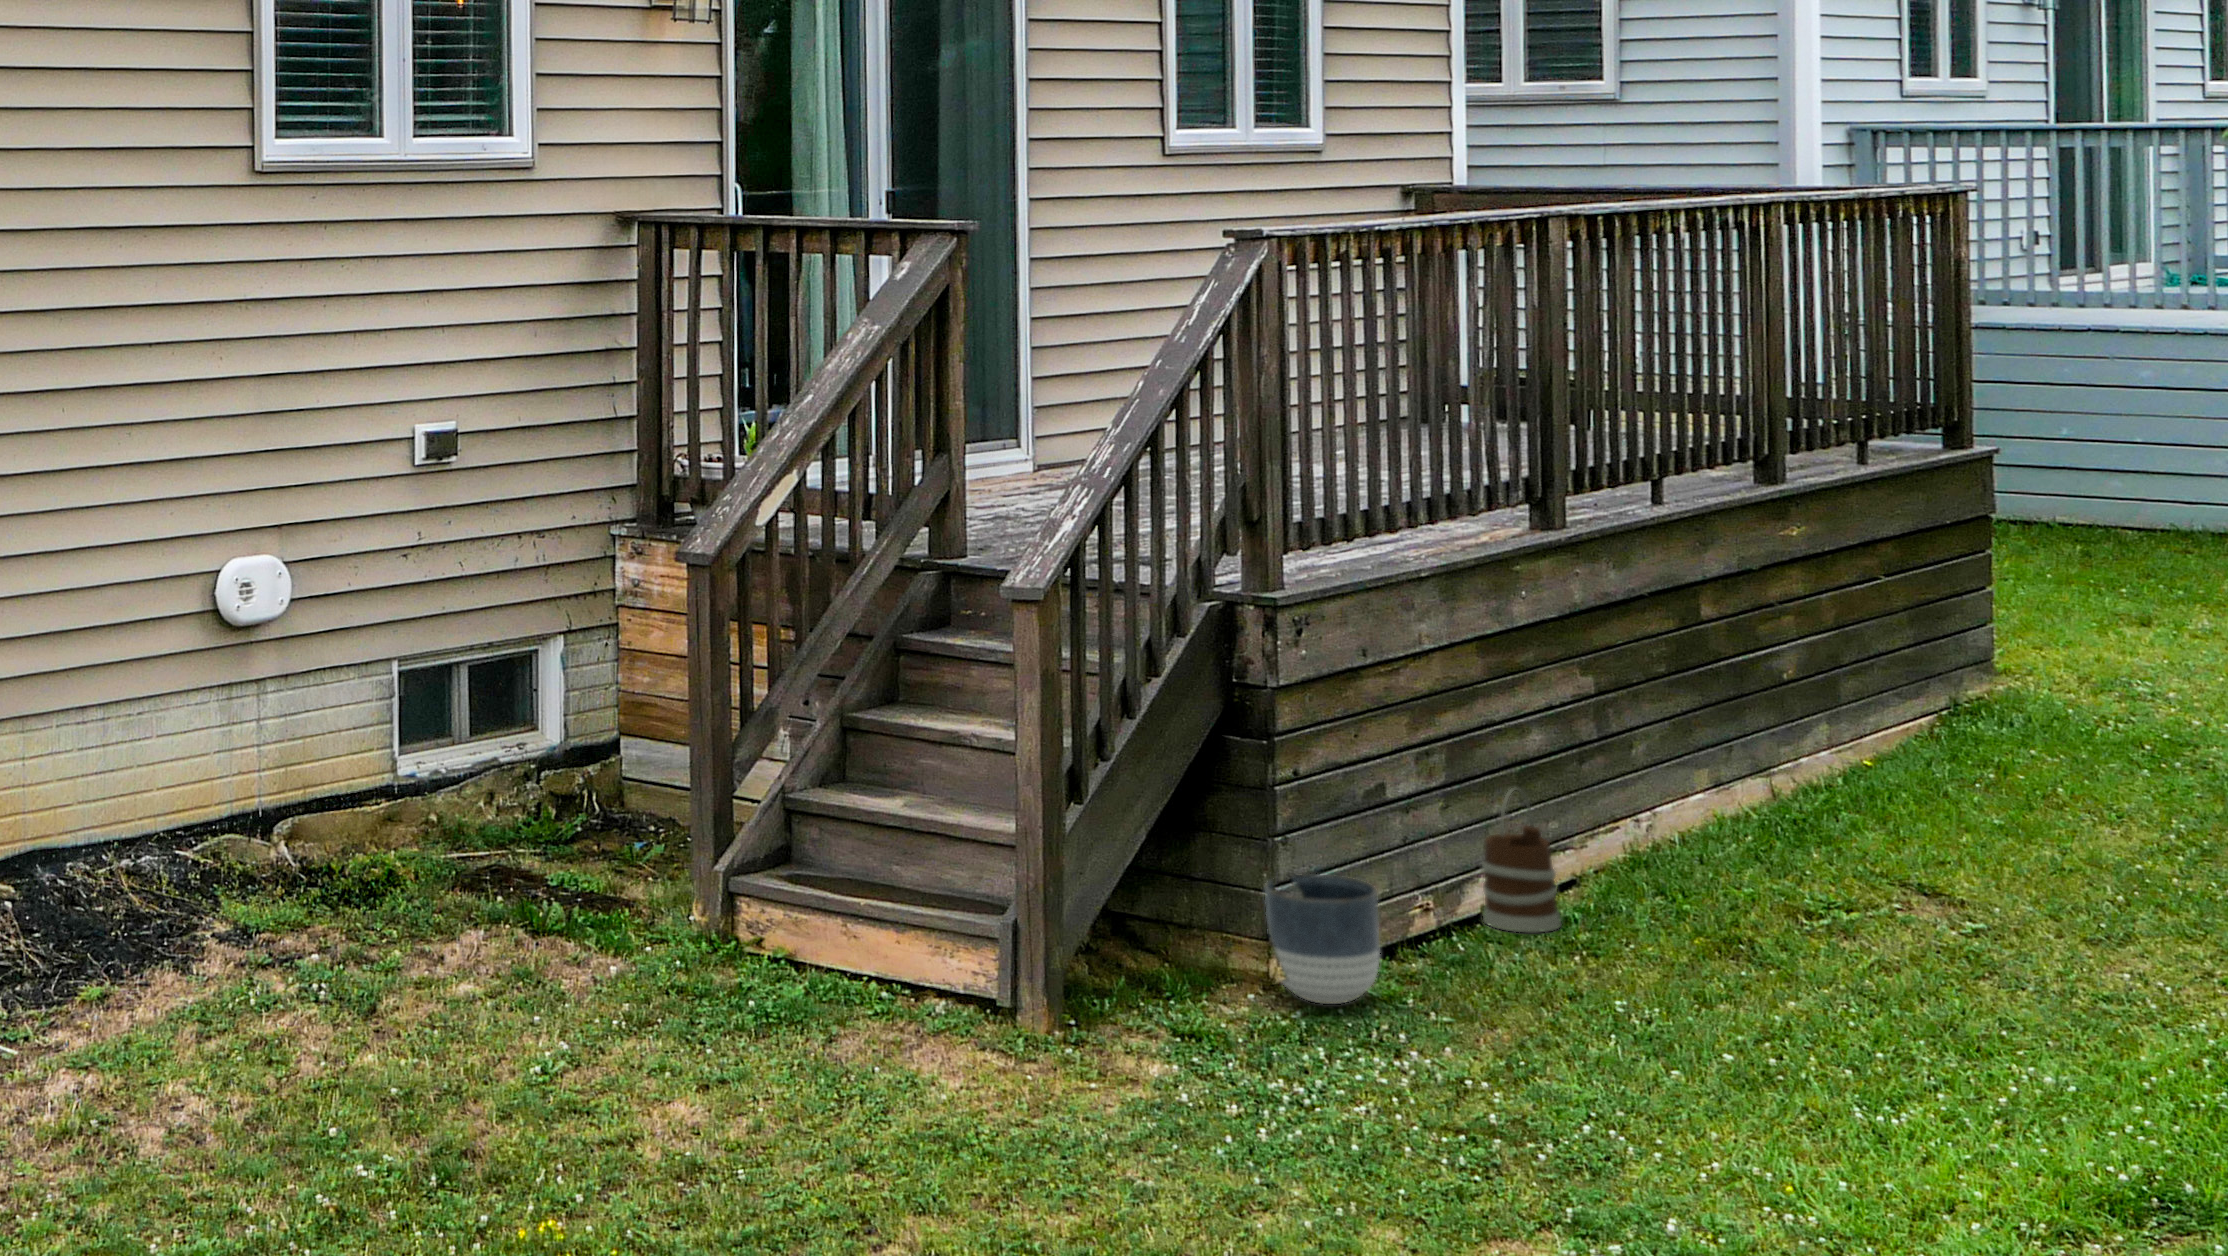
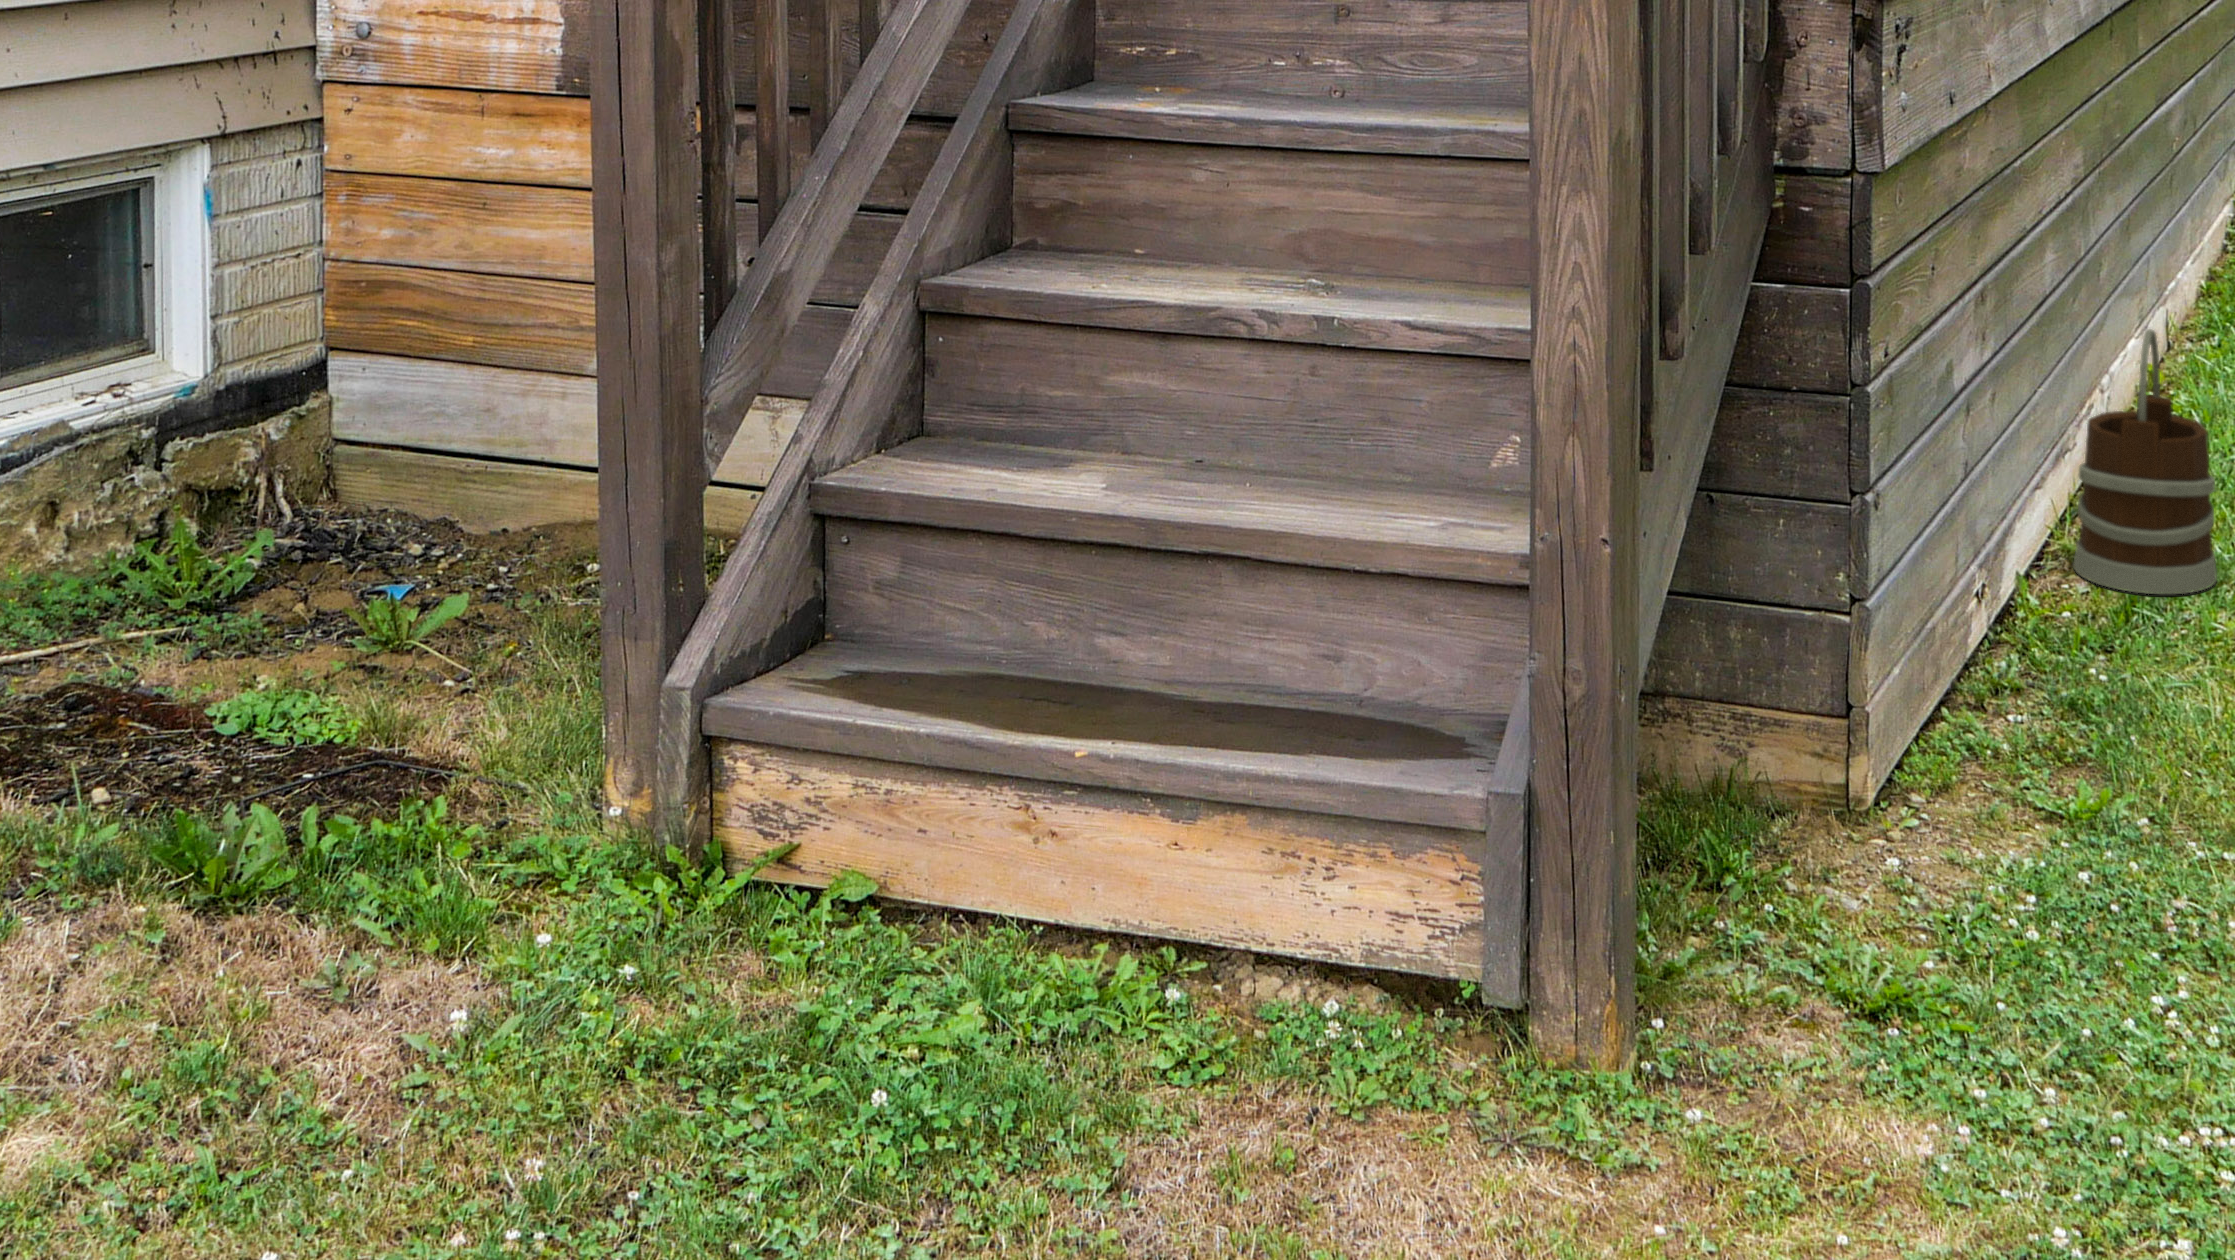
planter: present [1265,874,1380,1004] -> none [1933,550,2177,834]

